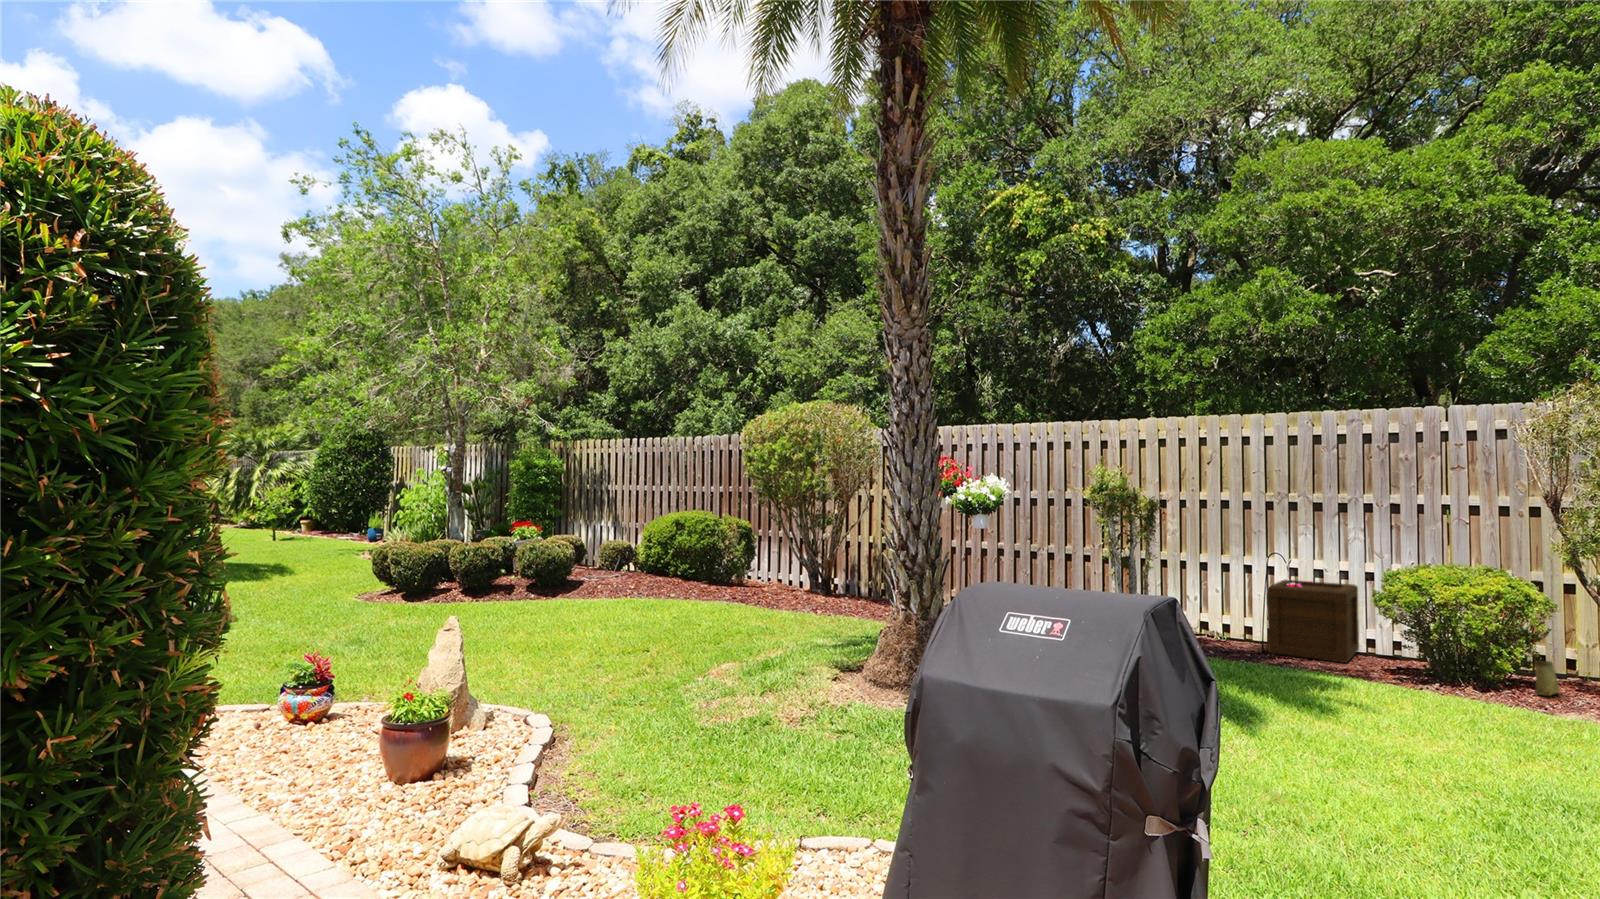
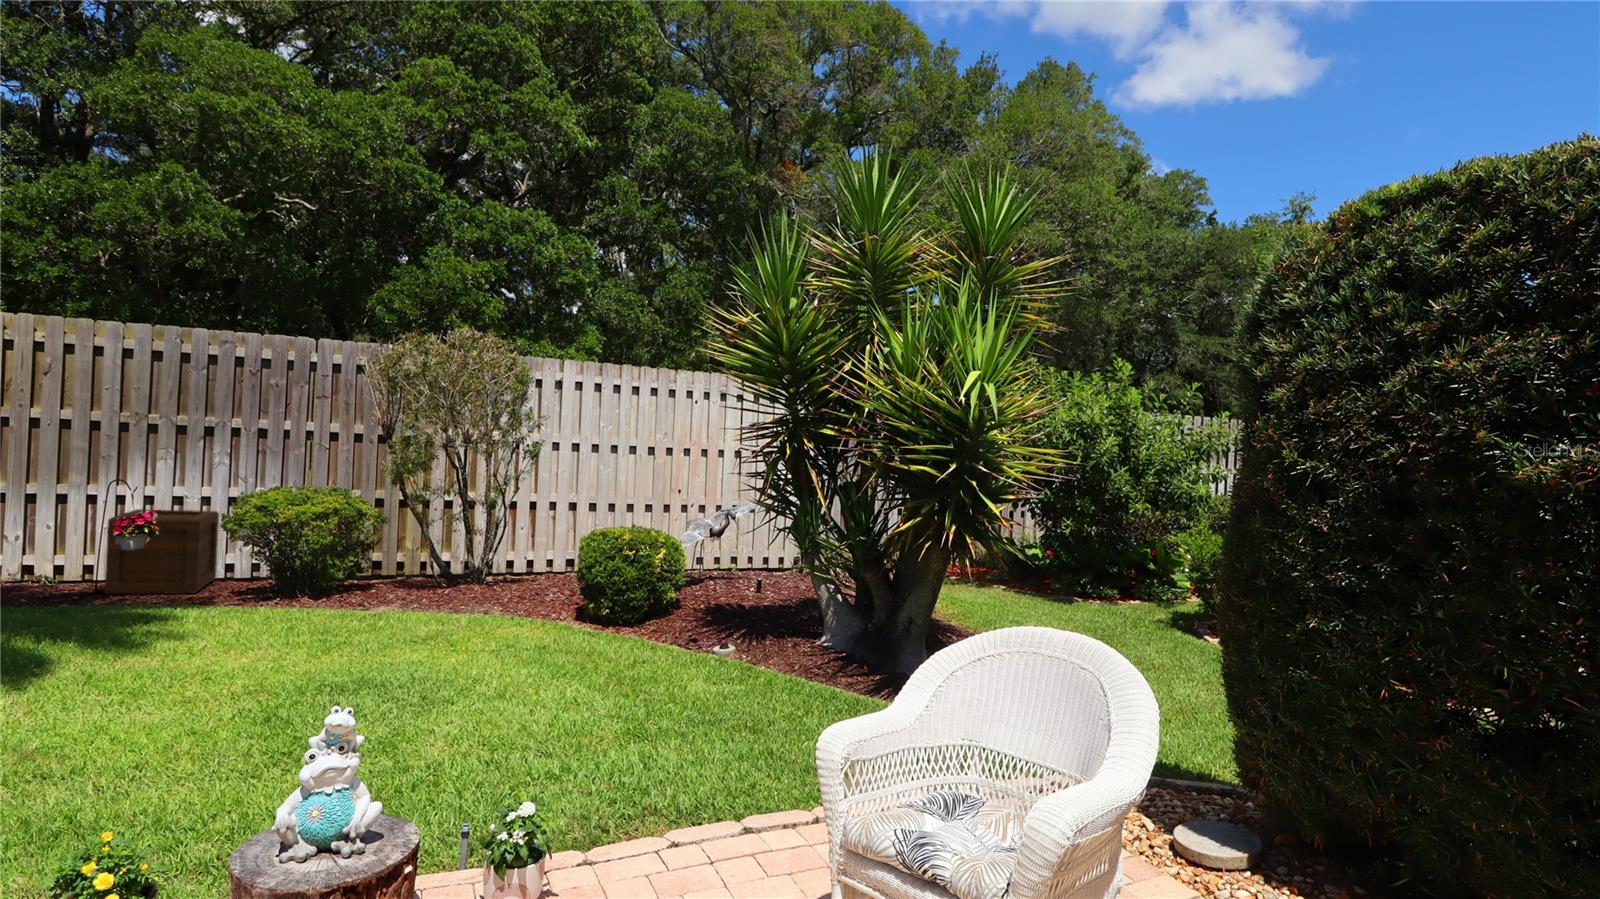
woven basket: present [1536,648,1560,696] -> none [361,556,381,599]

